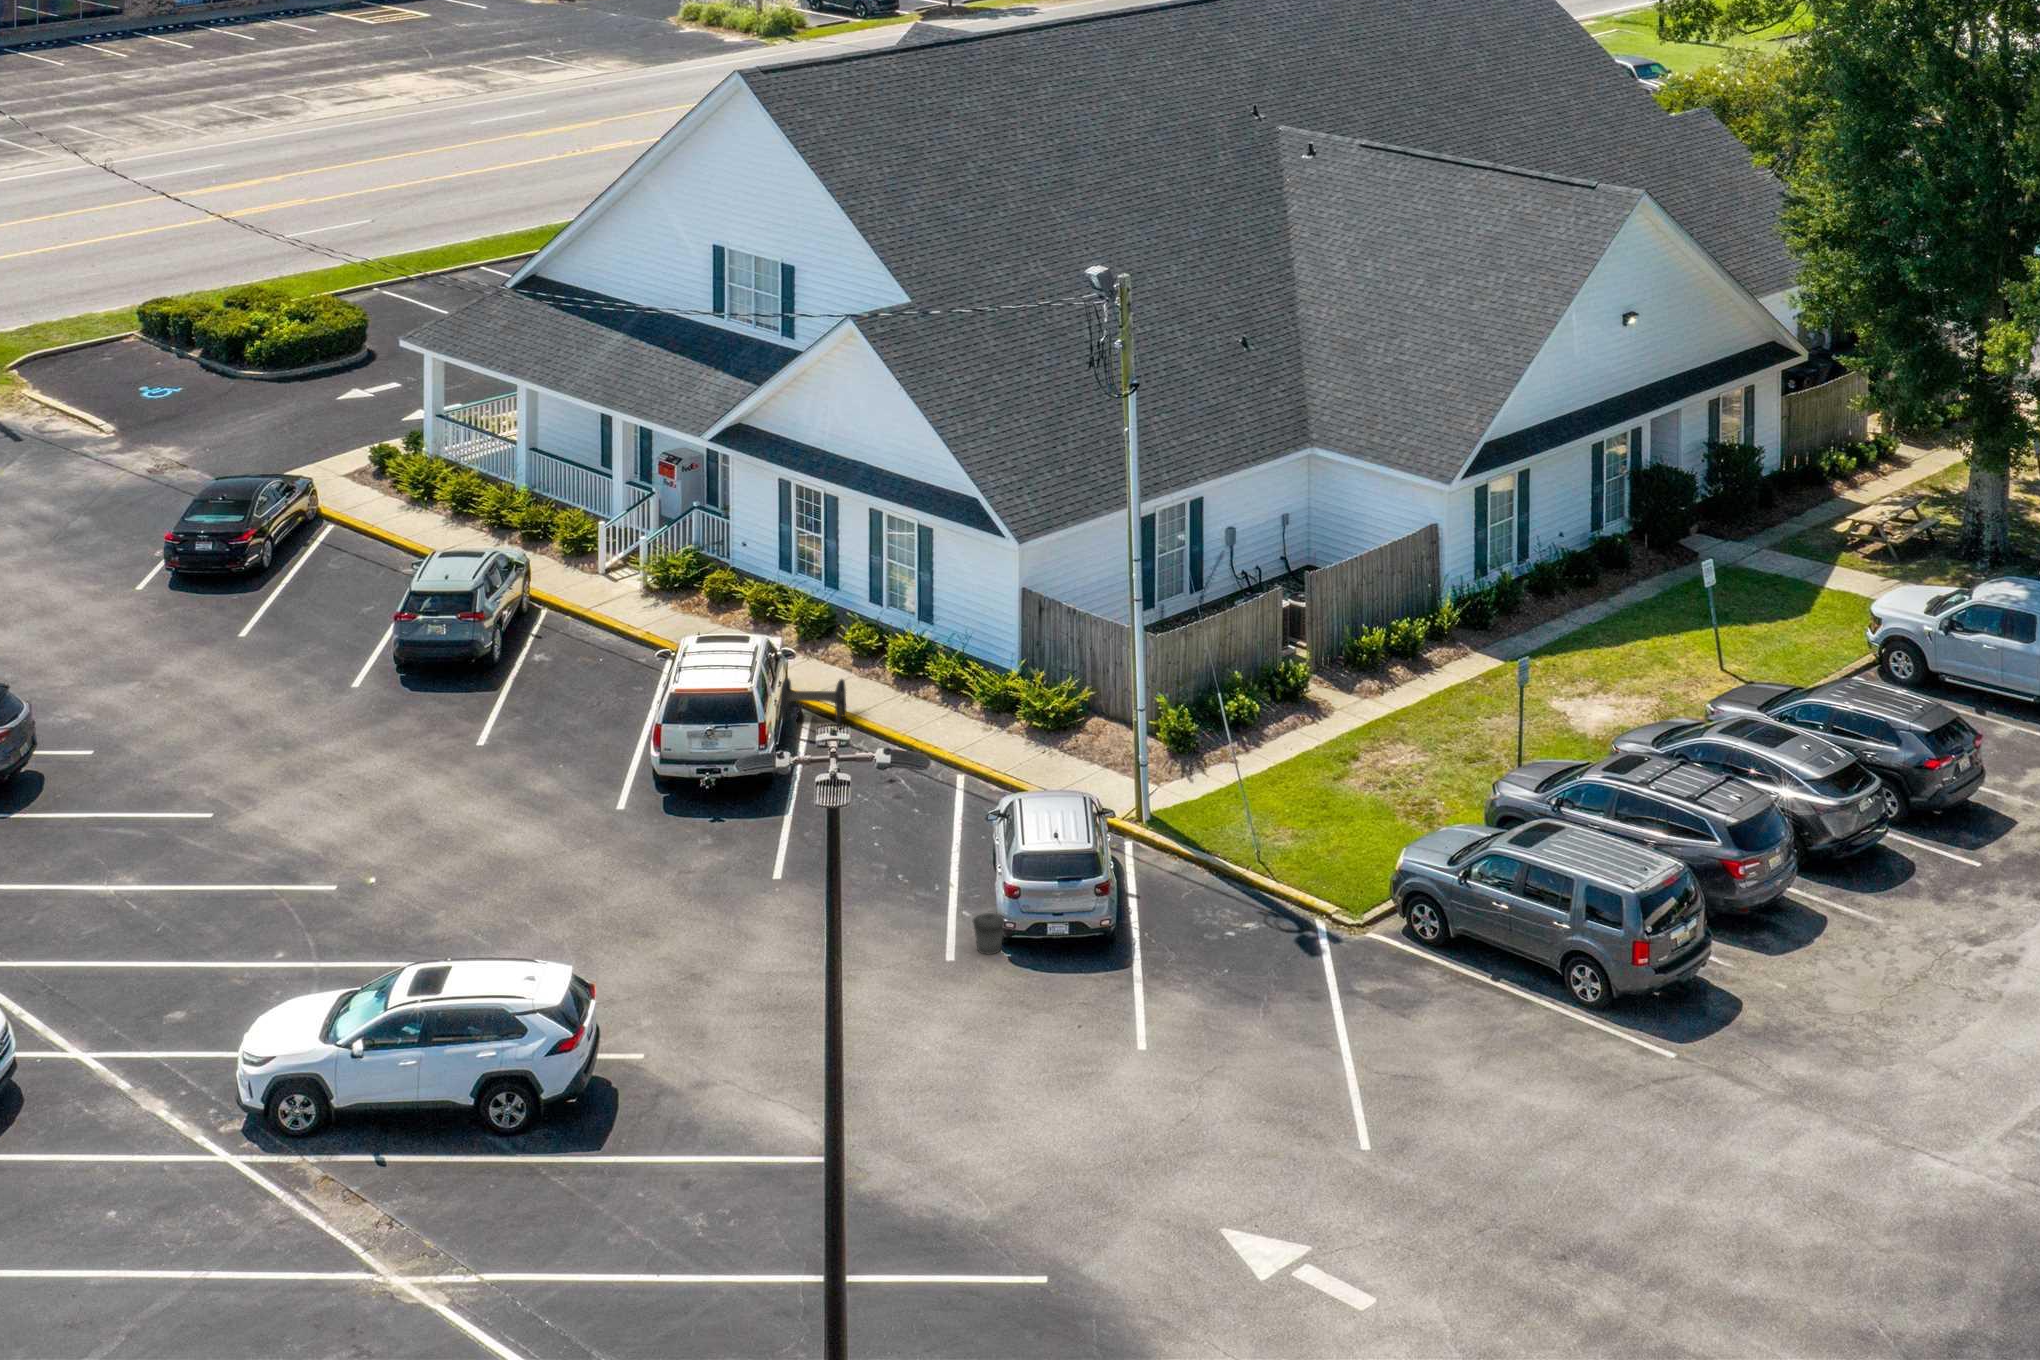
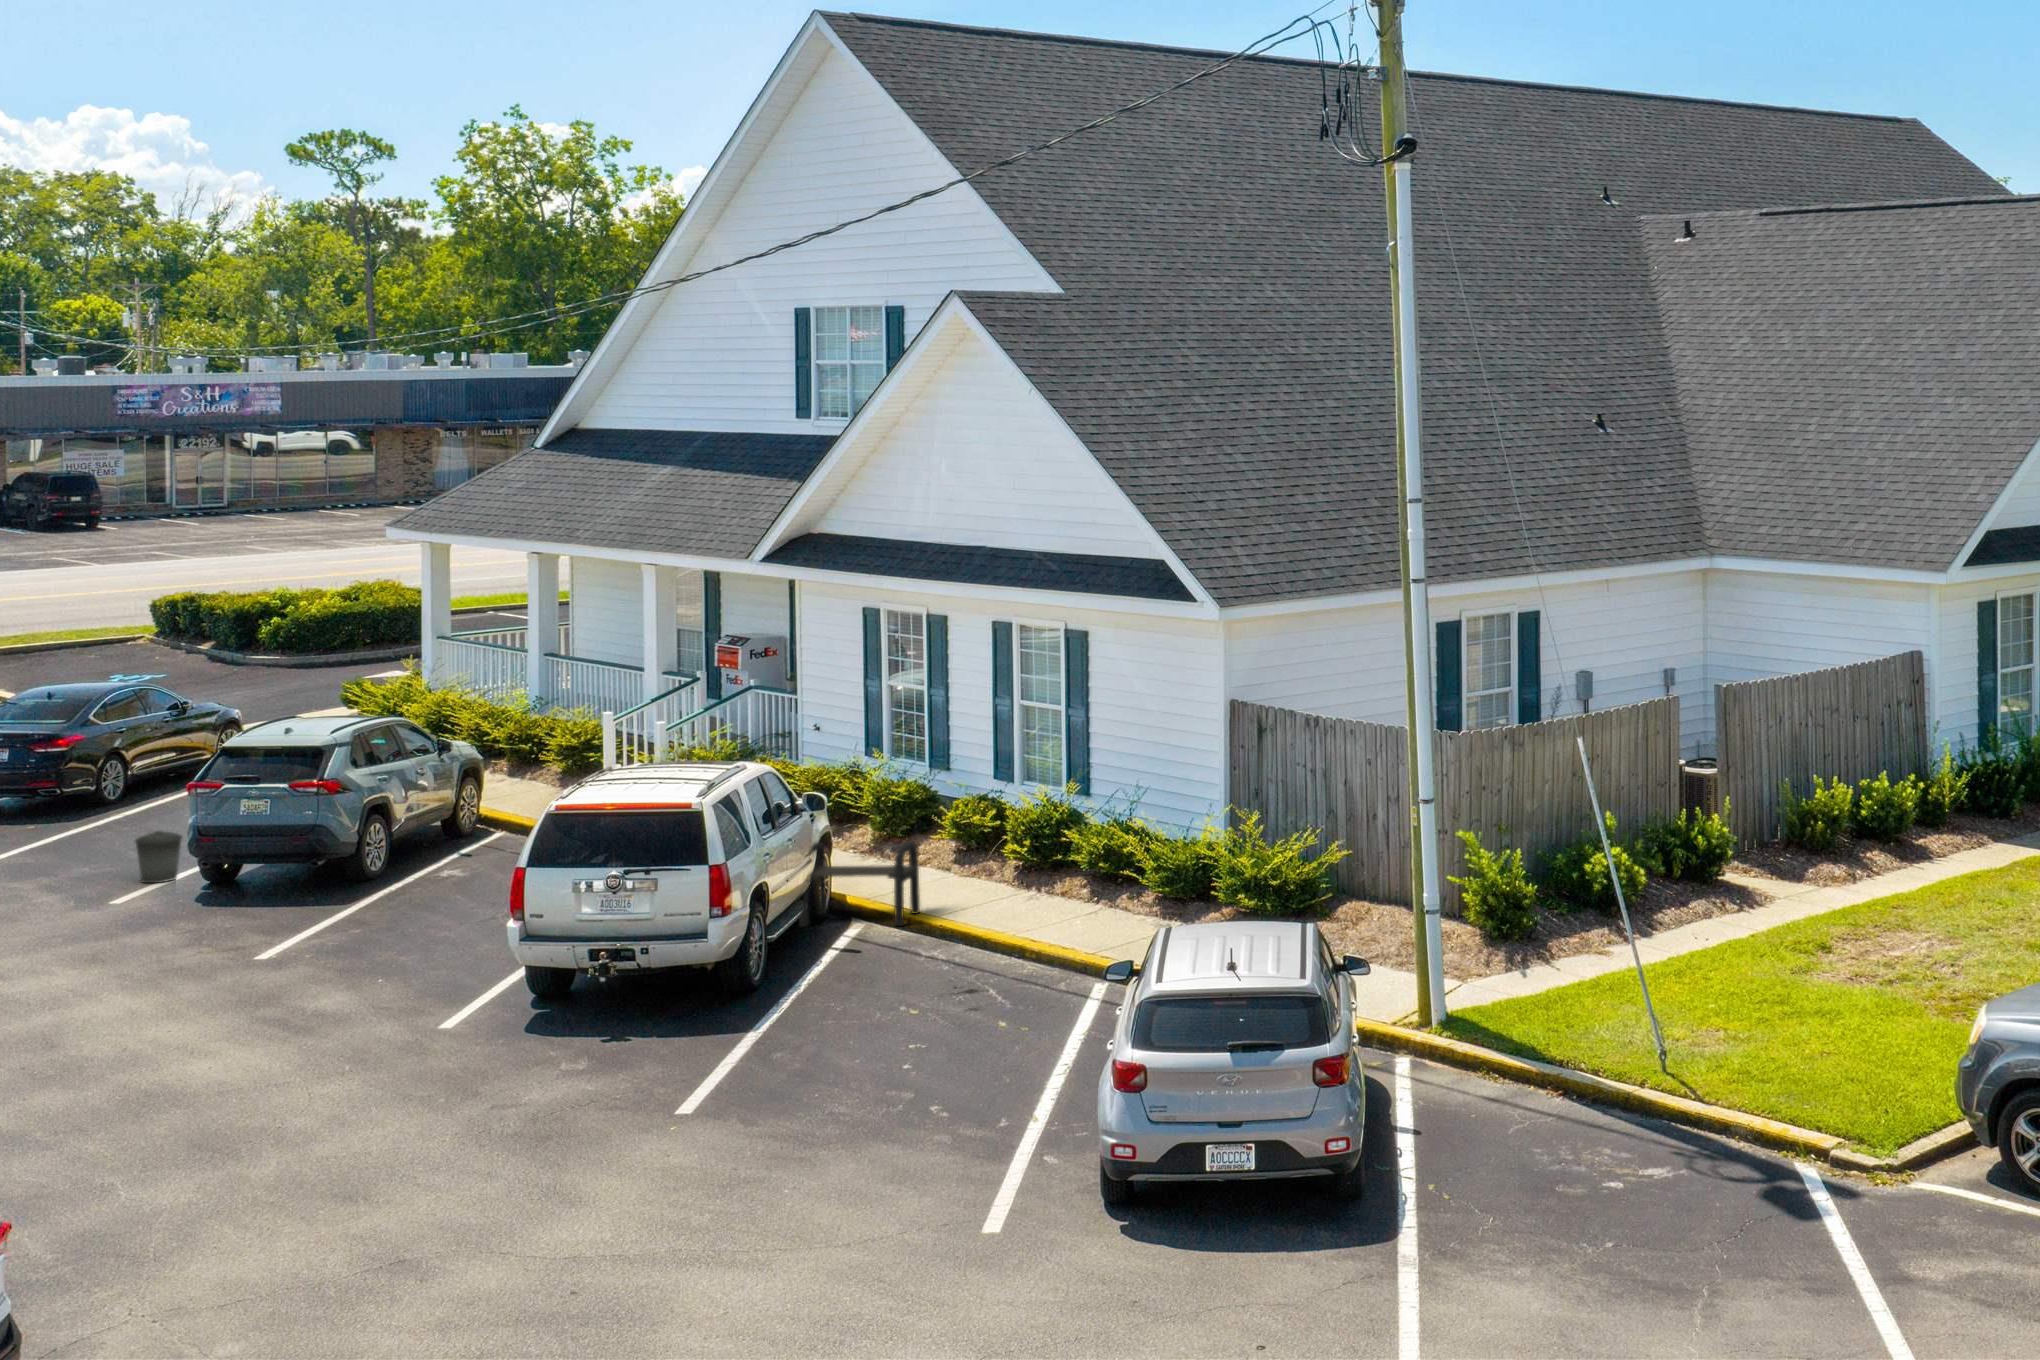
trash can: present [973,913,1005,954] -> present [135,831,182,883]

